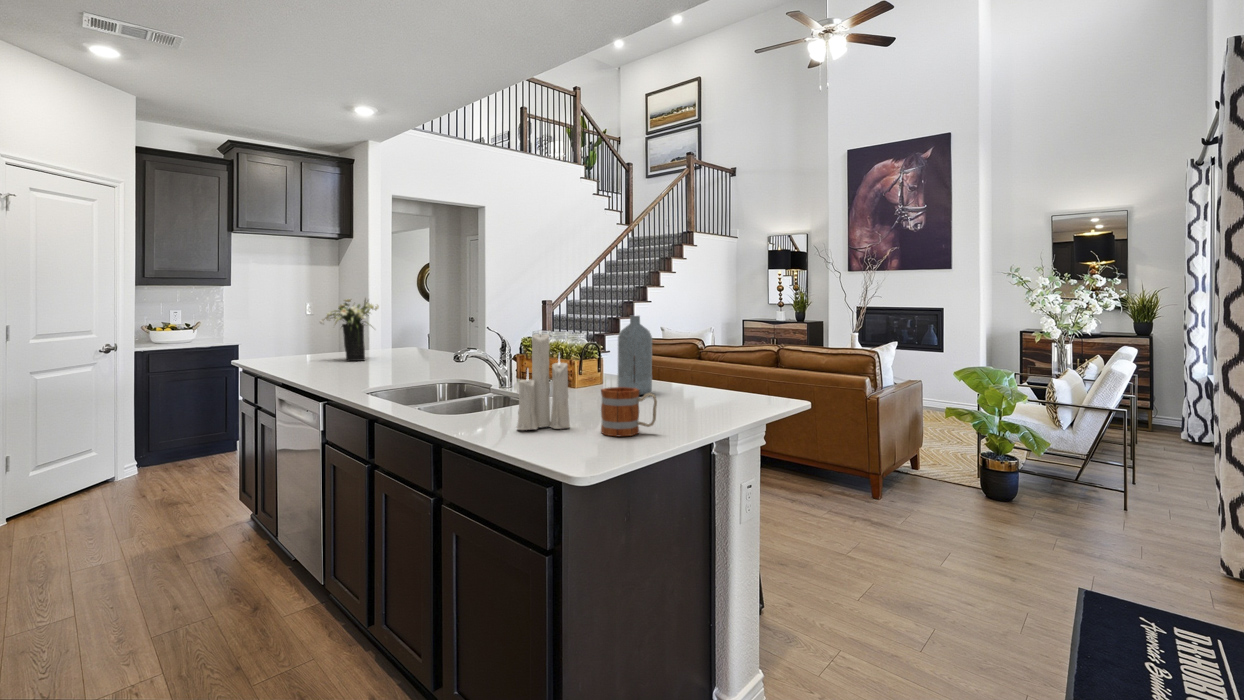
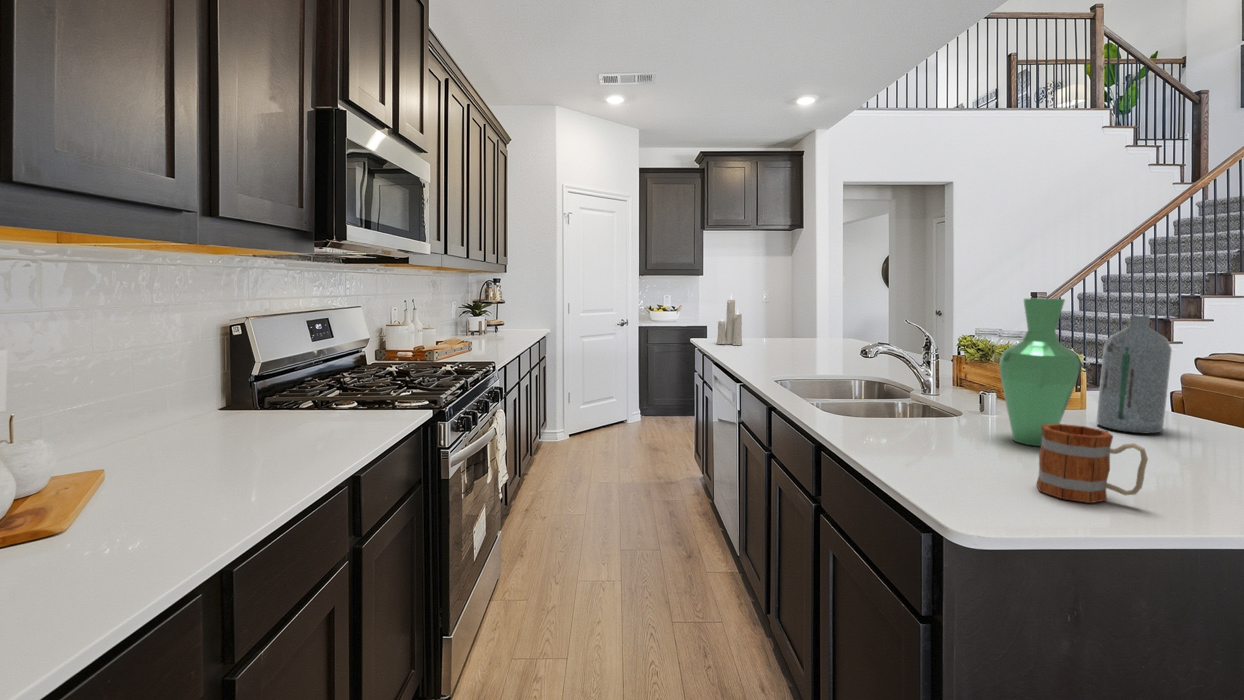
flower arrangement: present [320,299,379,361] -> none [757,286,813,347]
vase: none [564,304,611,410] -> present [999,298,1080,446]
candle: present [517,325,570,430] -> present [717,296,742,345]

